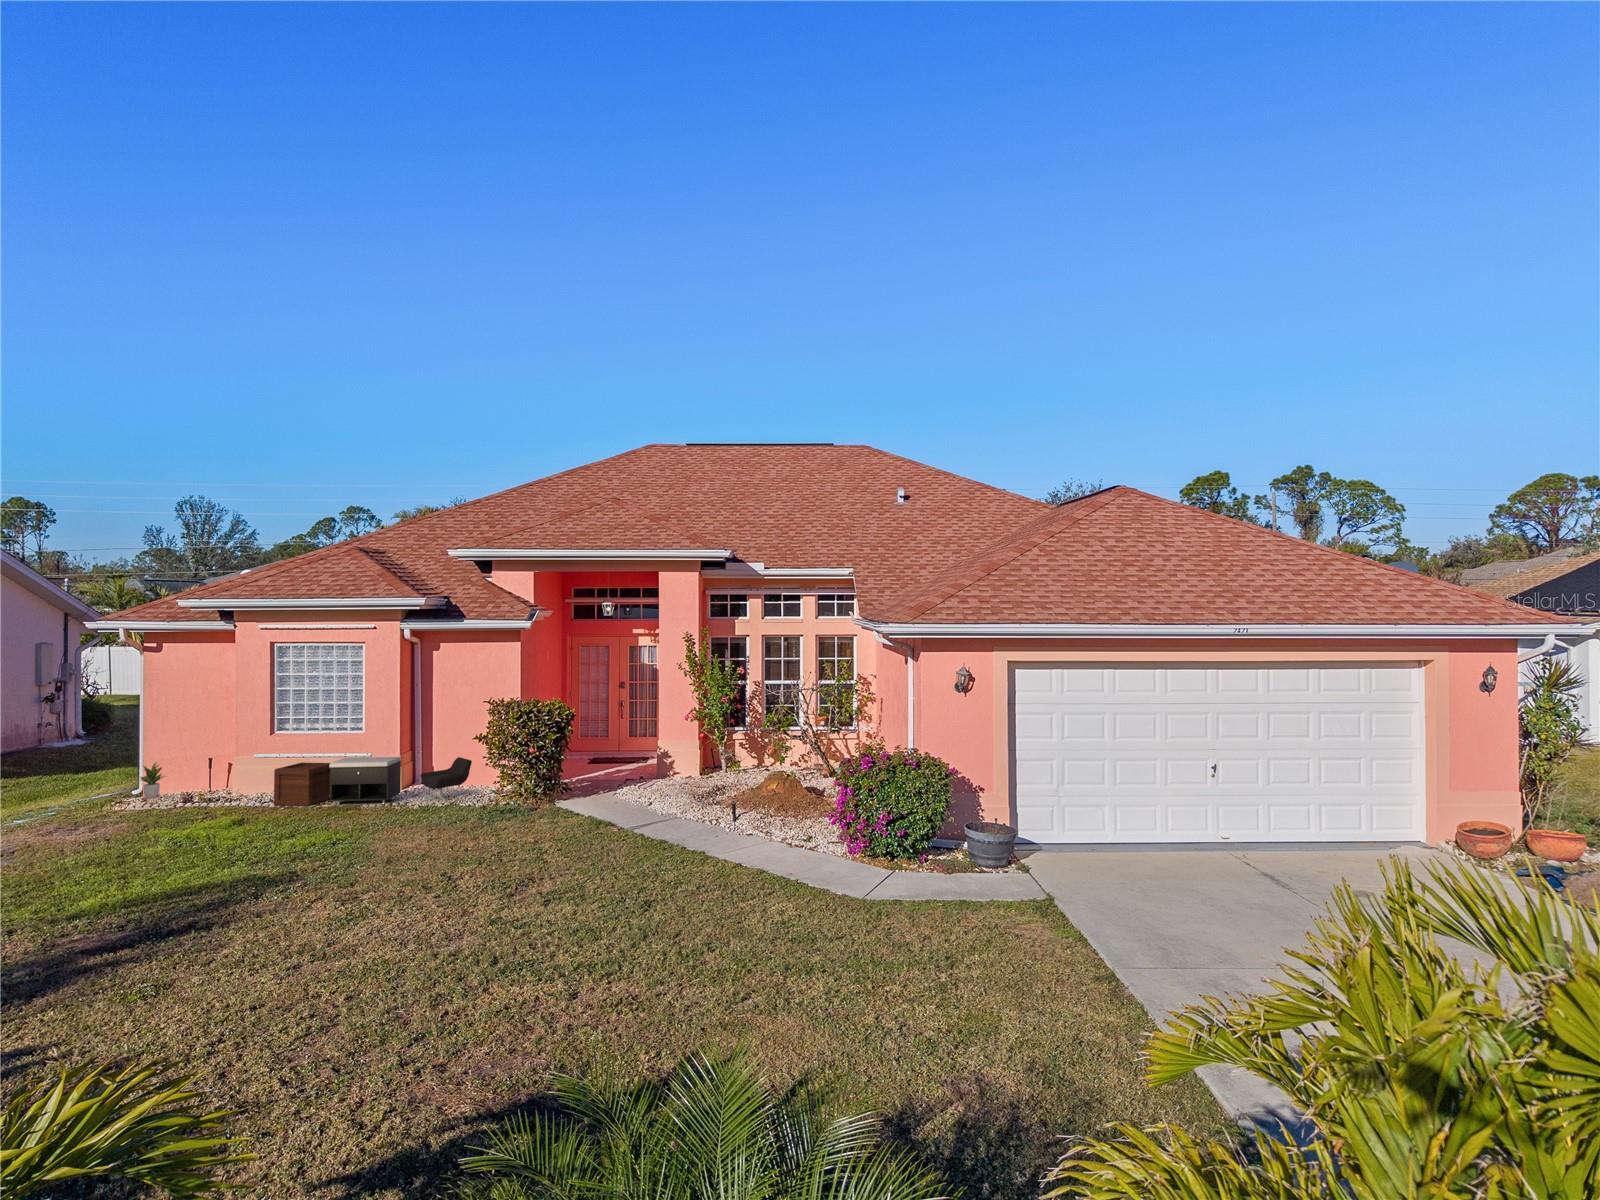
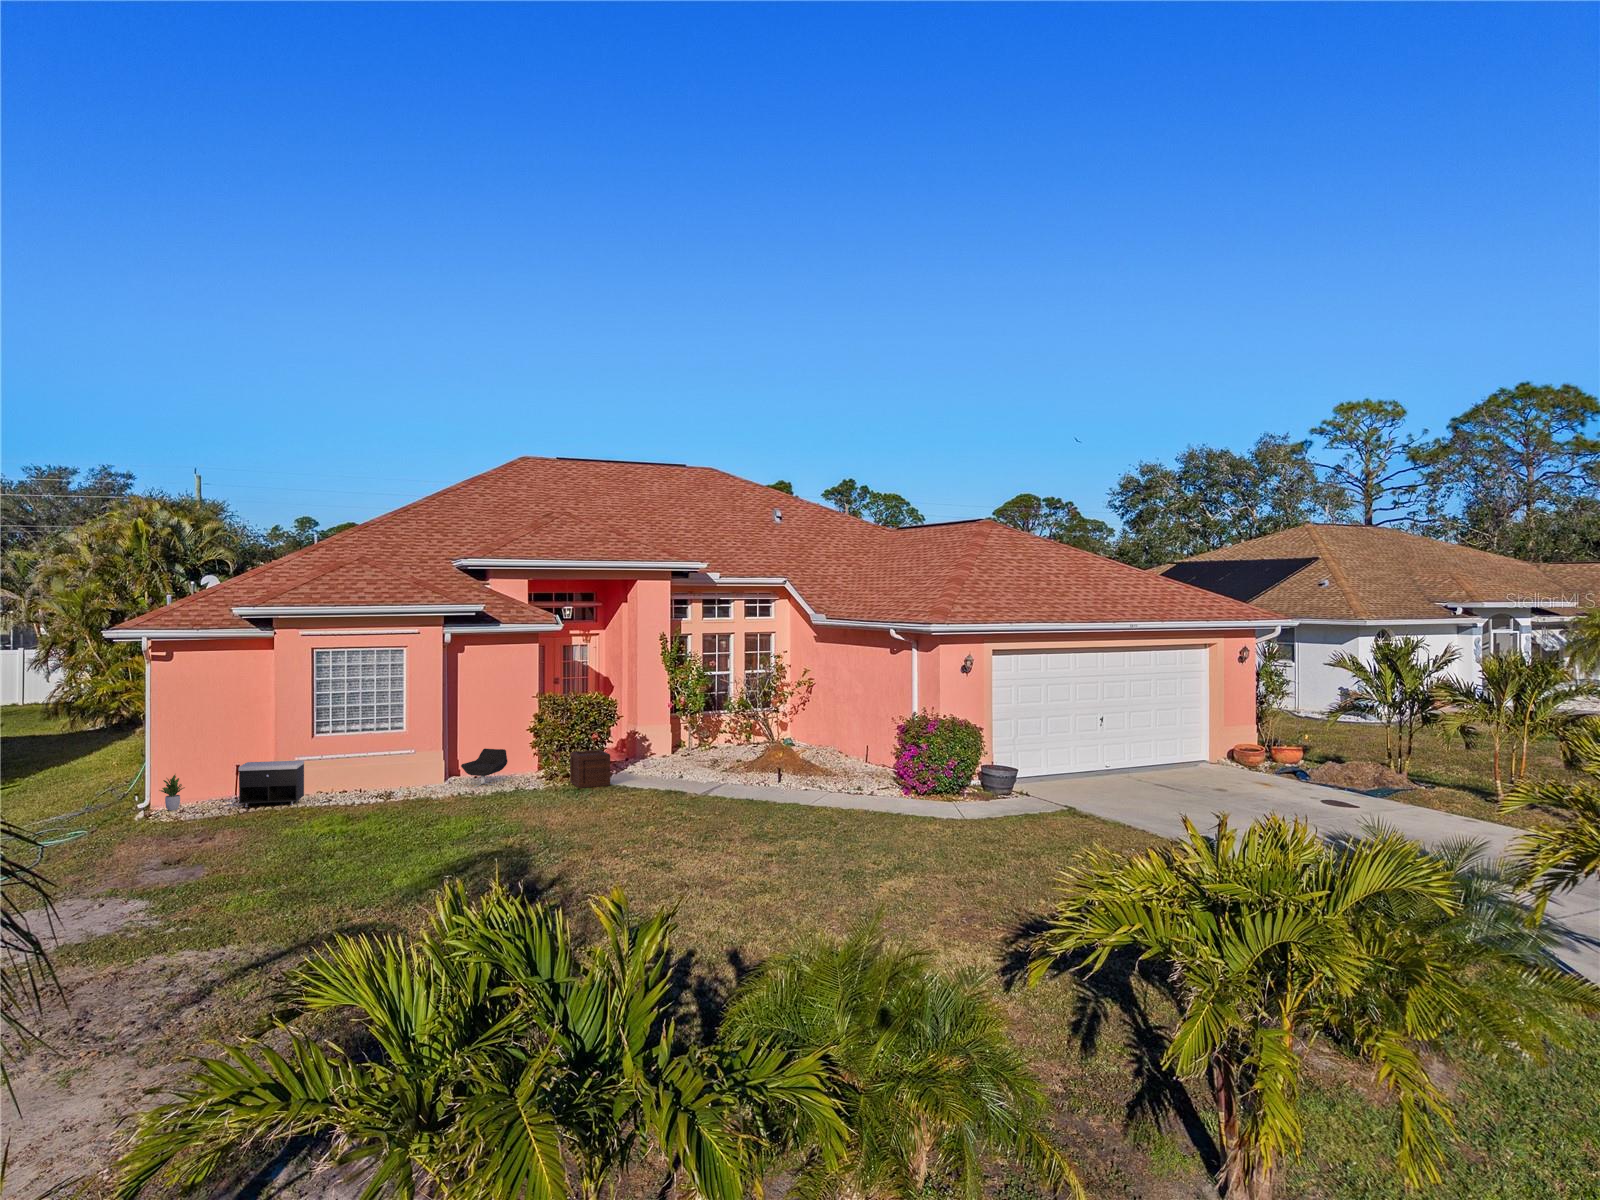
storage bench: present [329,757,401,805] -> present [238,760,304,807]
wooden crate: present [274,763,331,806] -> present [570,750,610,788]

